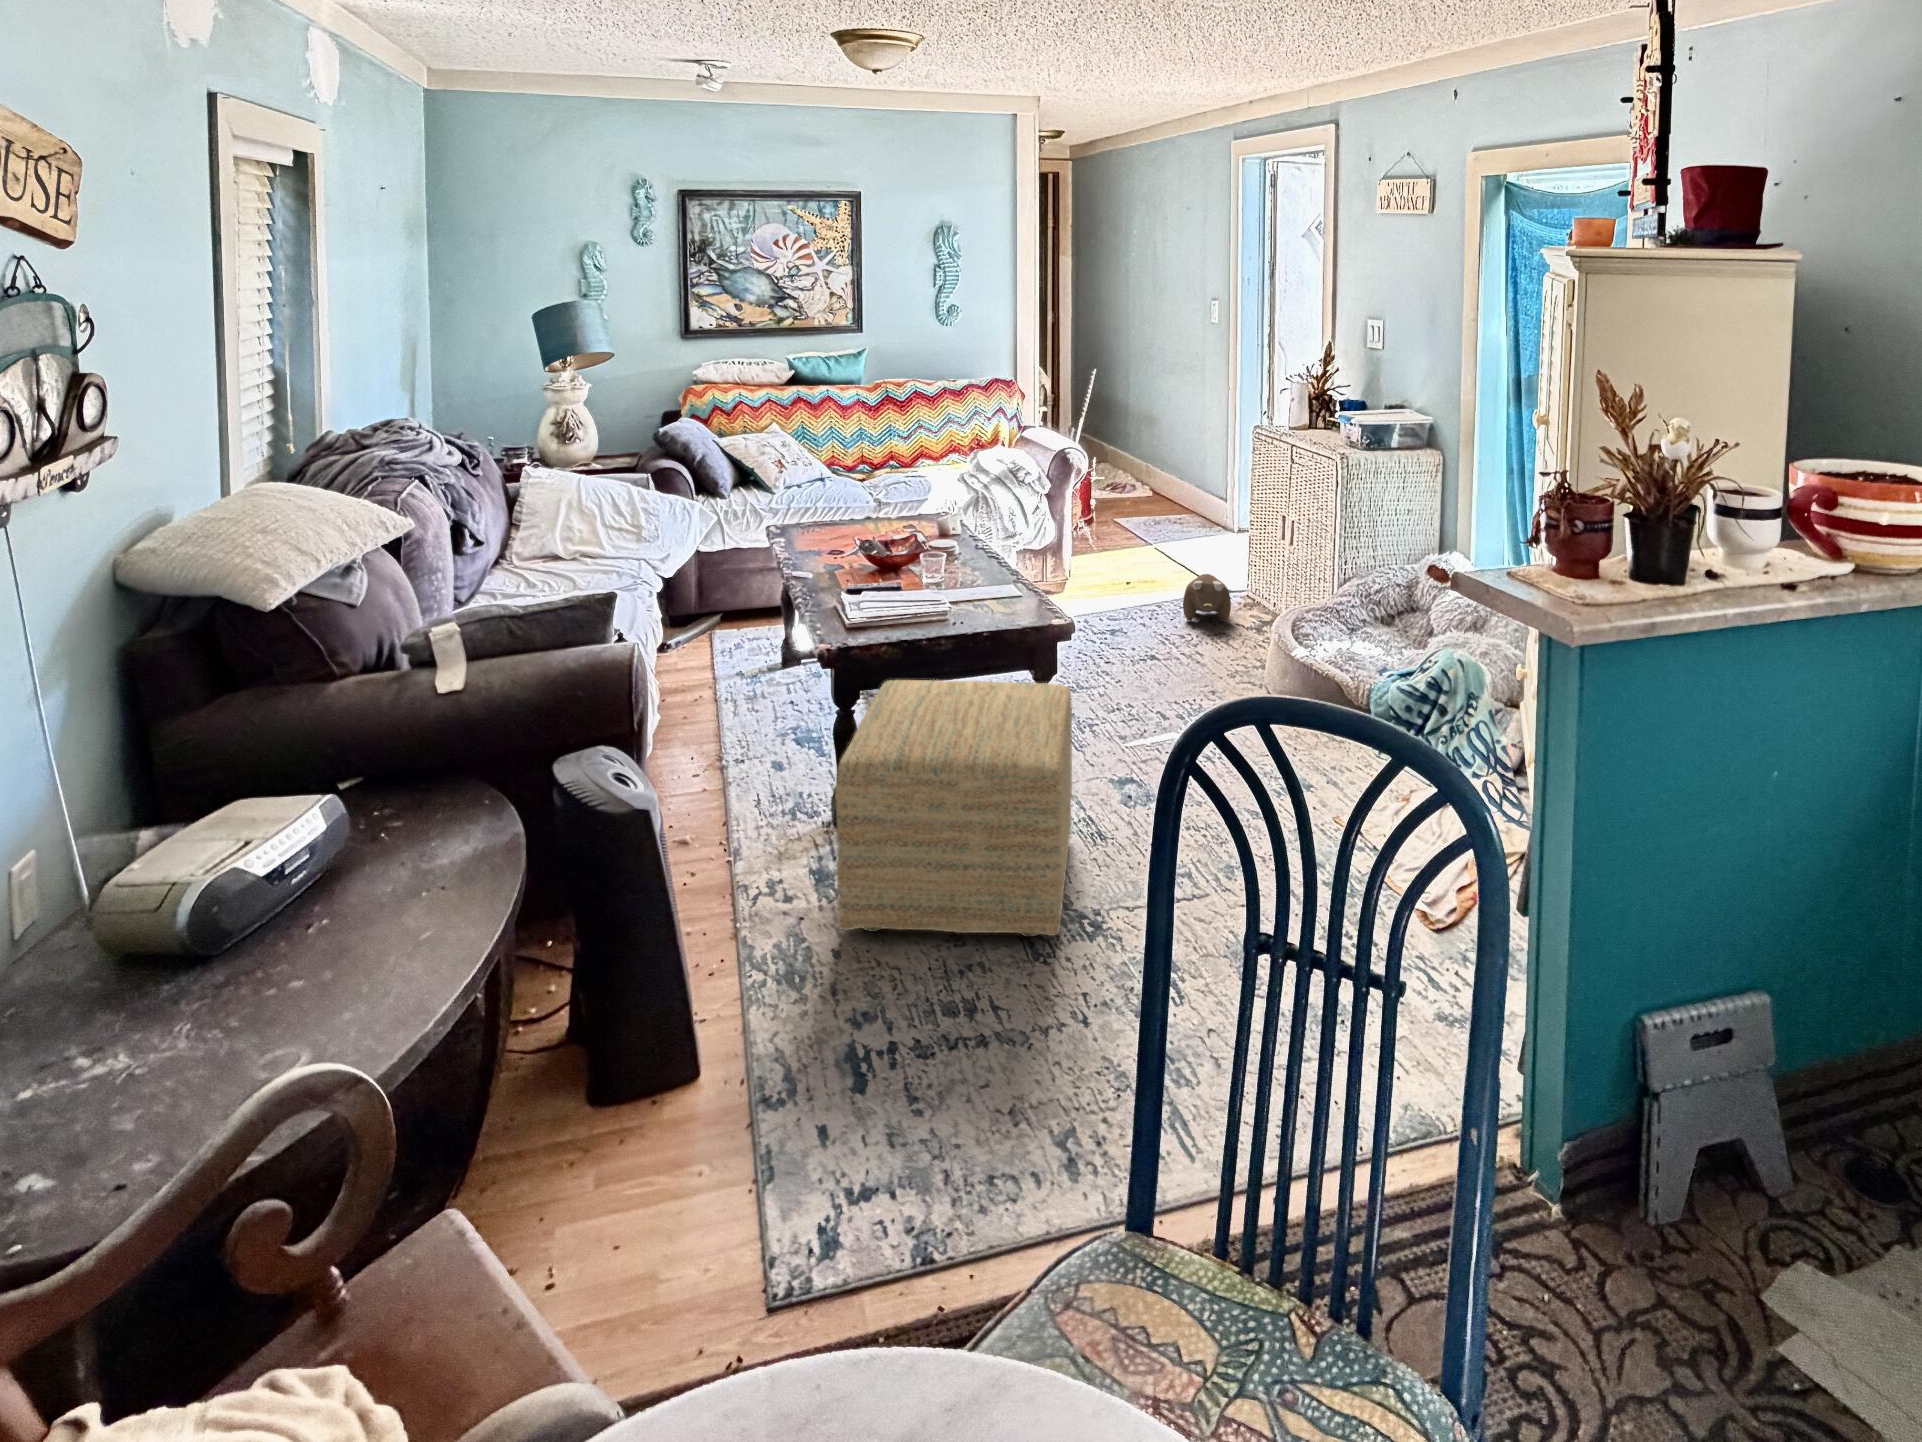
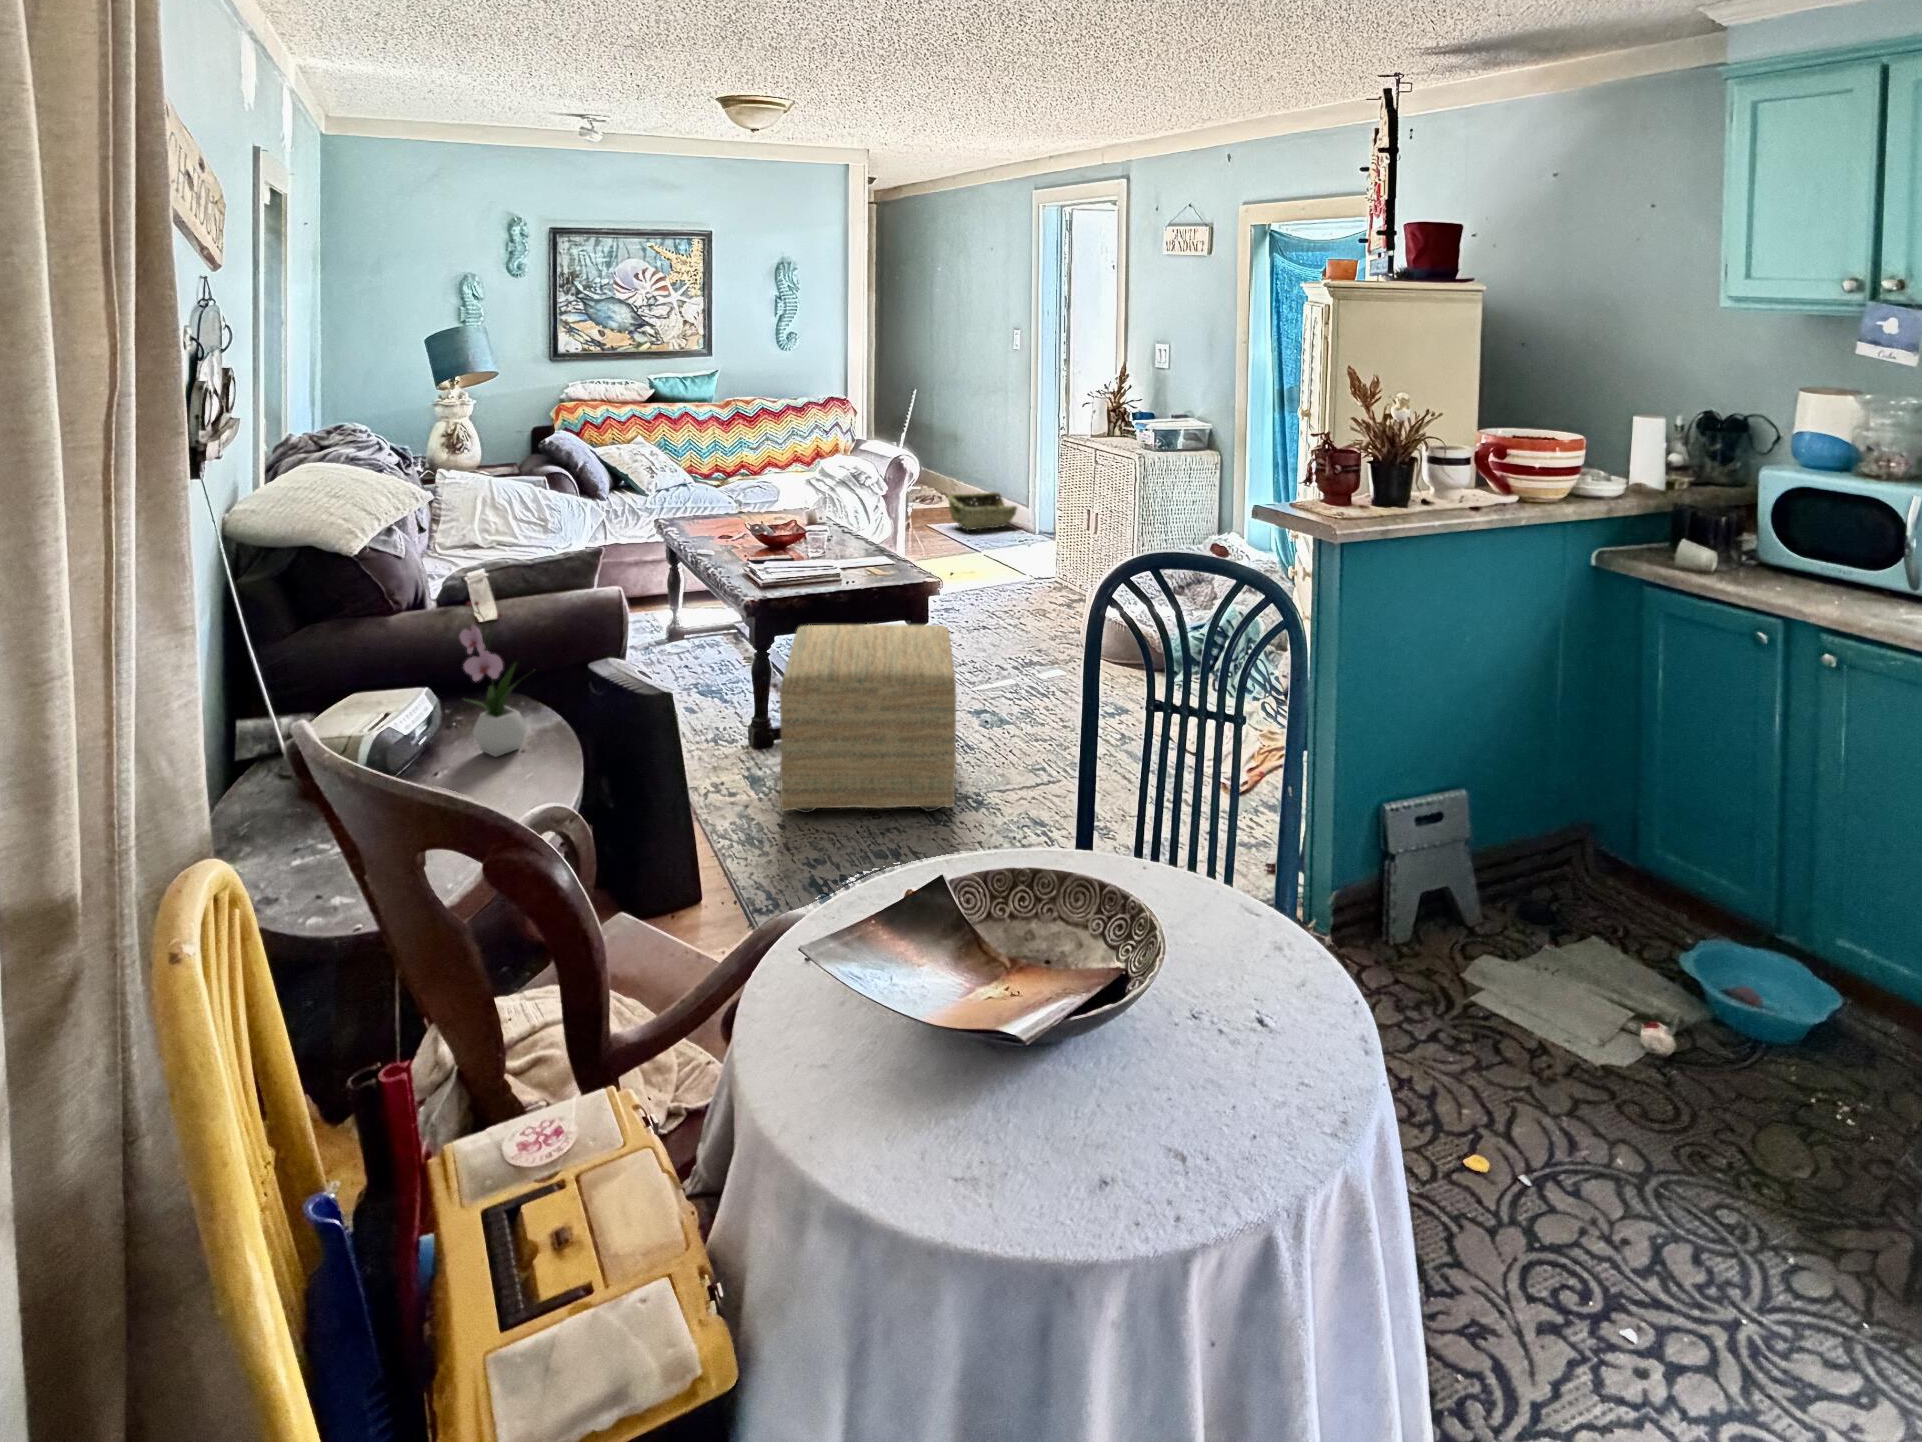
woven basket: none [1129,484,1210,528] -> present [948,492,1017,530]
plush toy: present [1183,574,1231,622] -> none [1009,560,1049,600]
flower arrangement: none [338,694,446,906] -> present [459,601,532,757]

